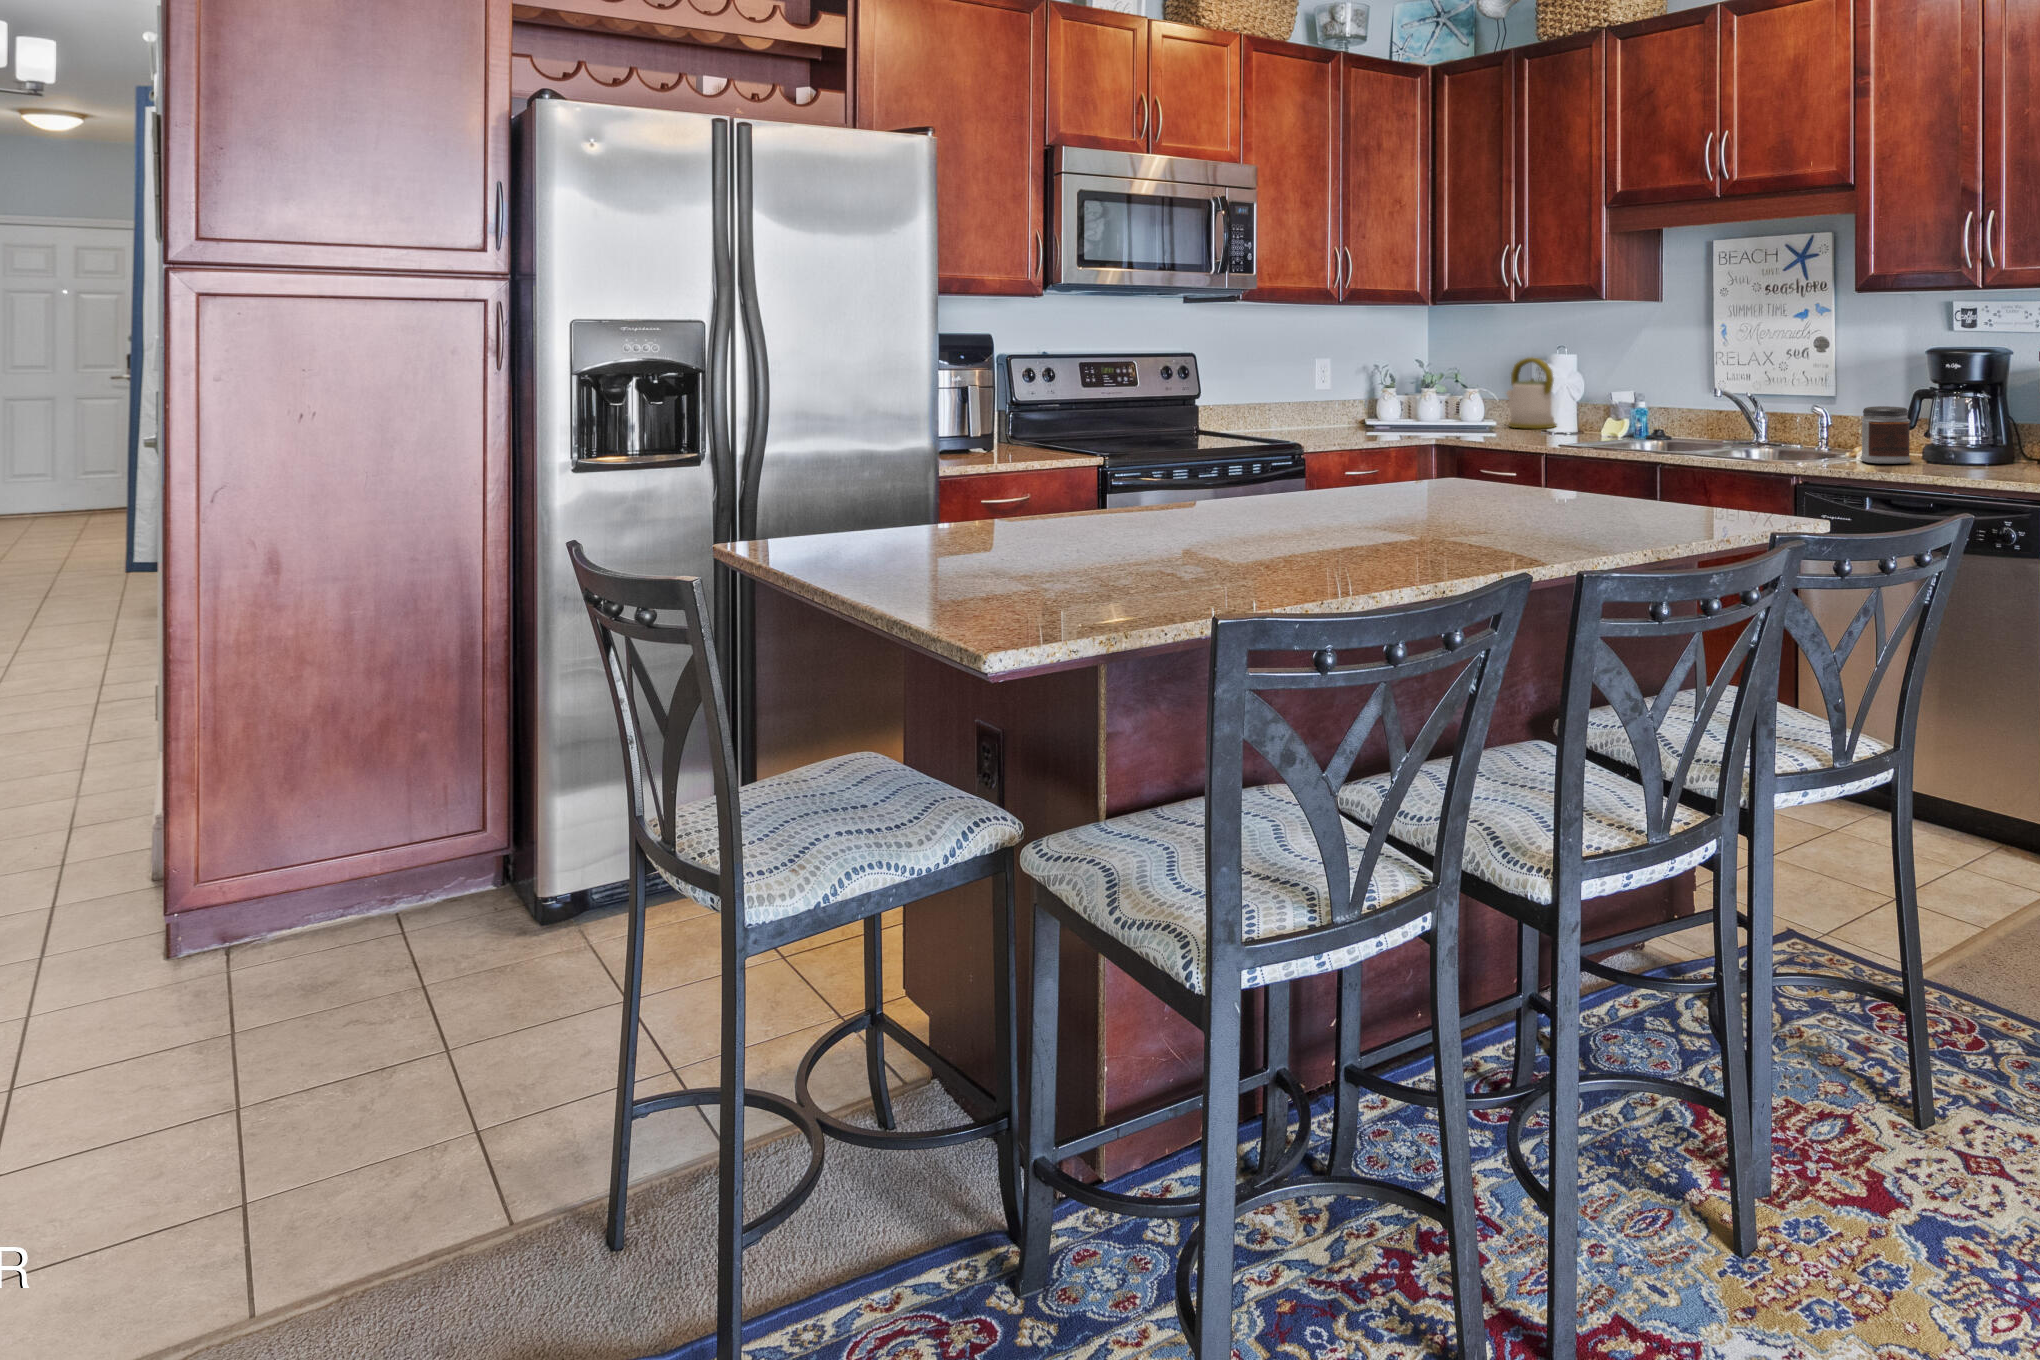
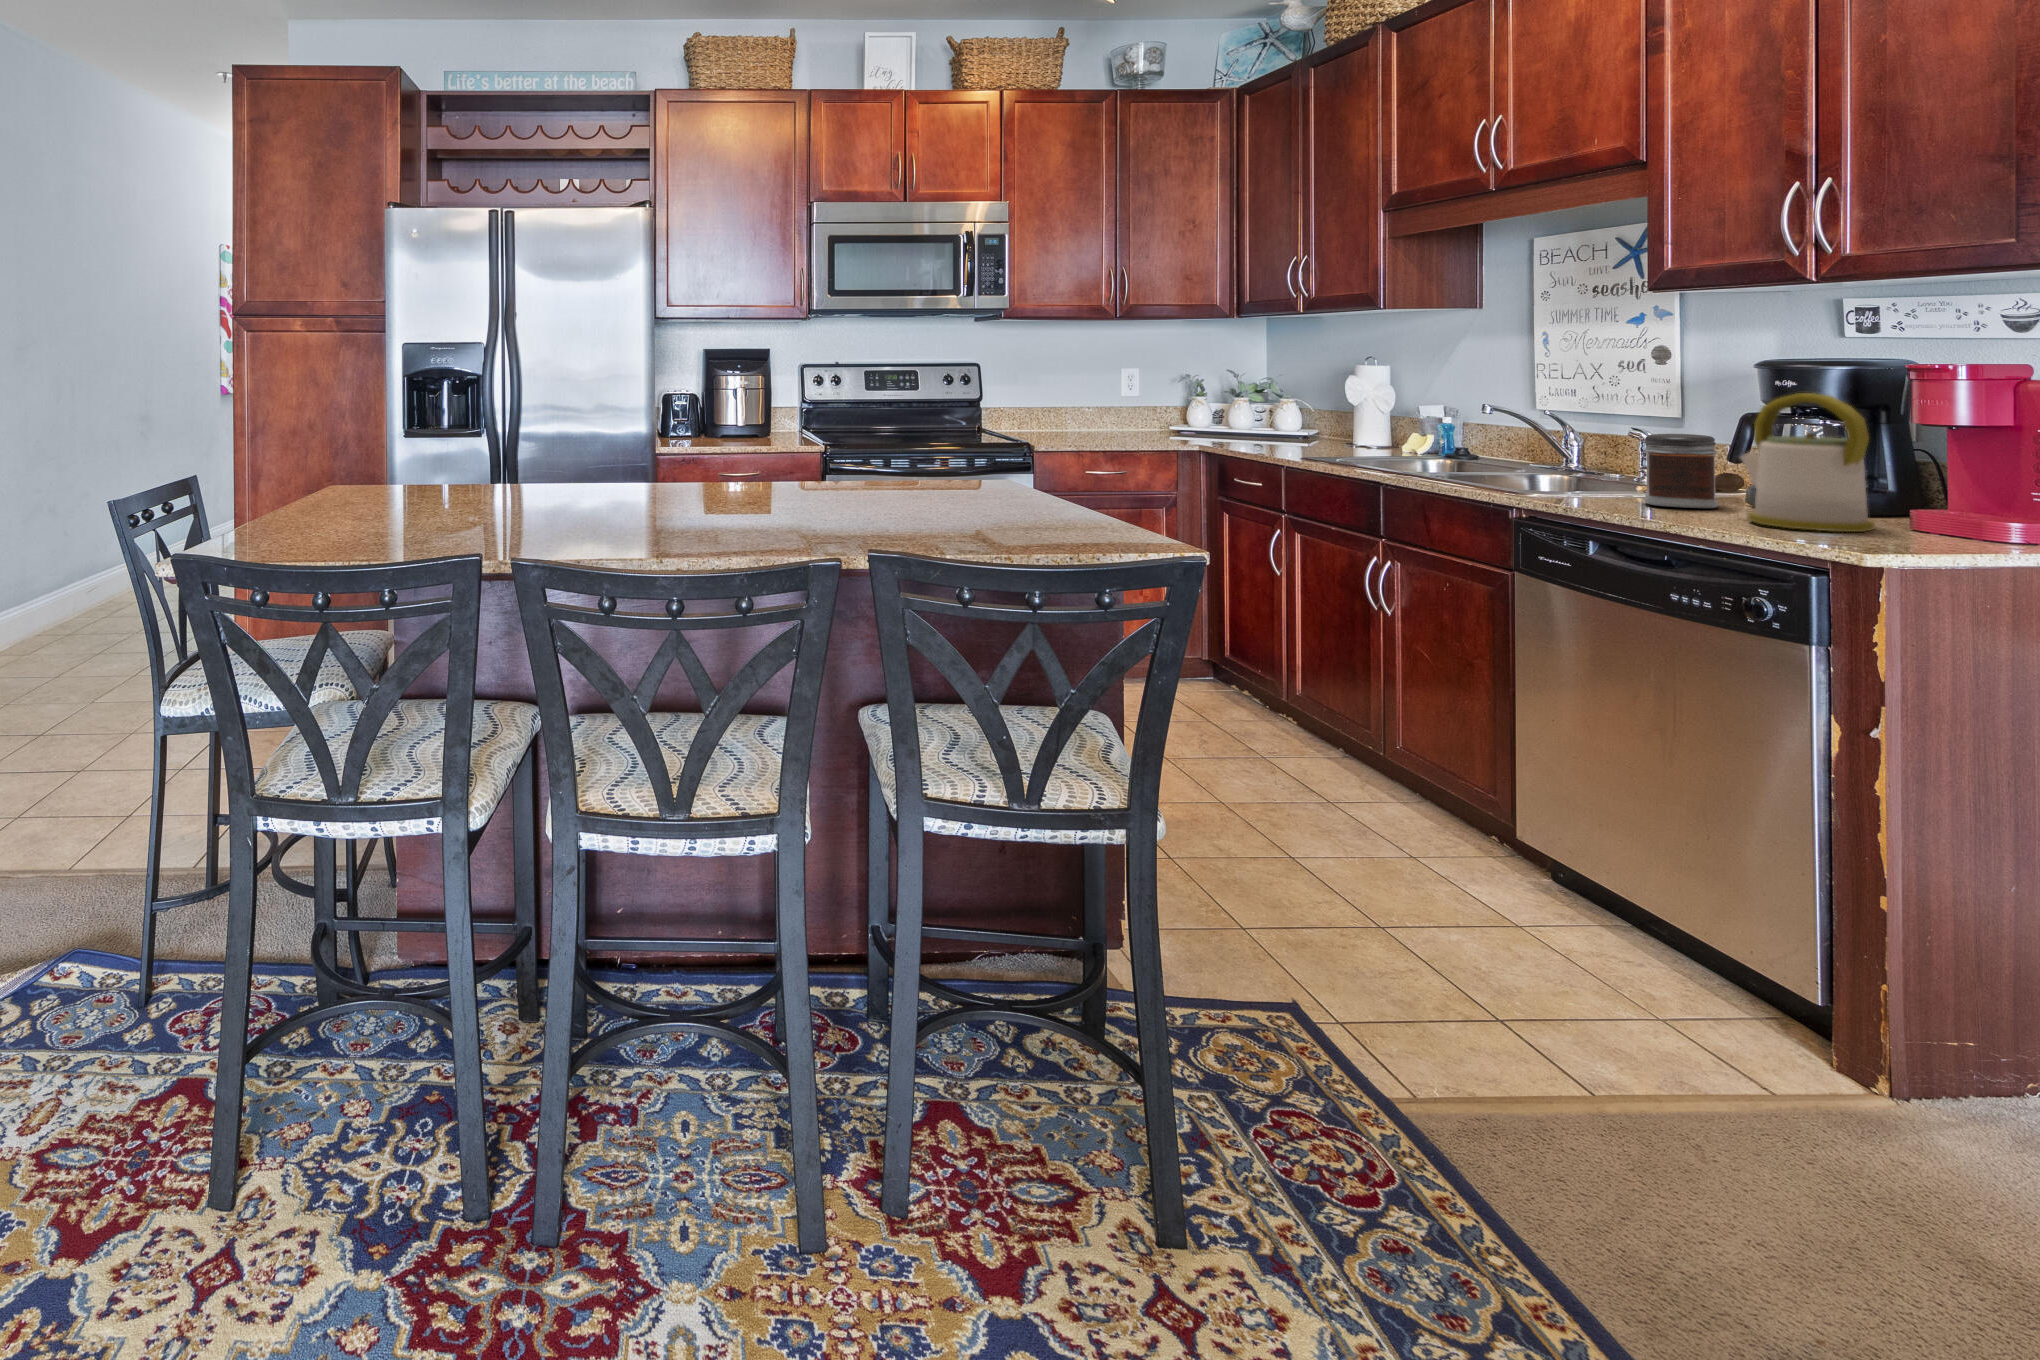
kettle: present [1506,357,1556,429] -> present [1741,393,1875,532]

